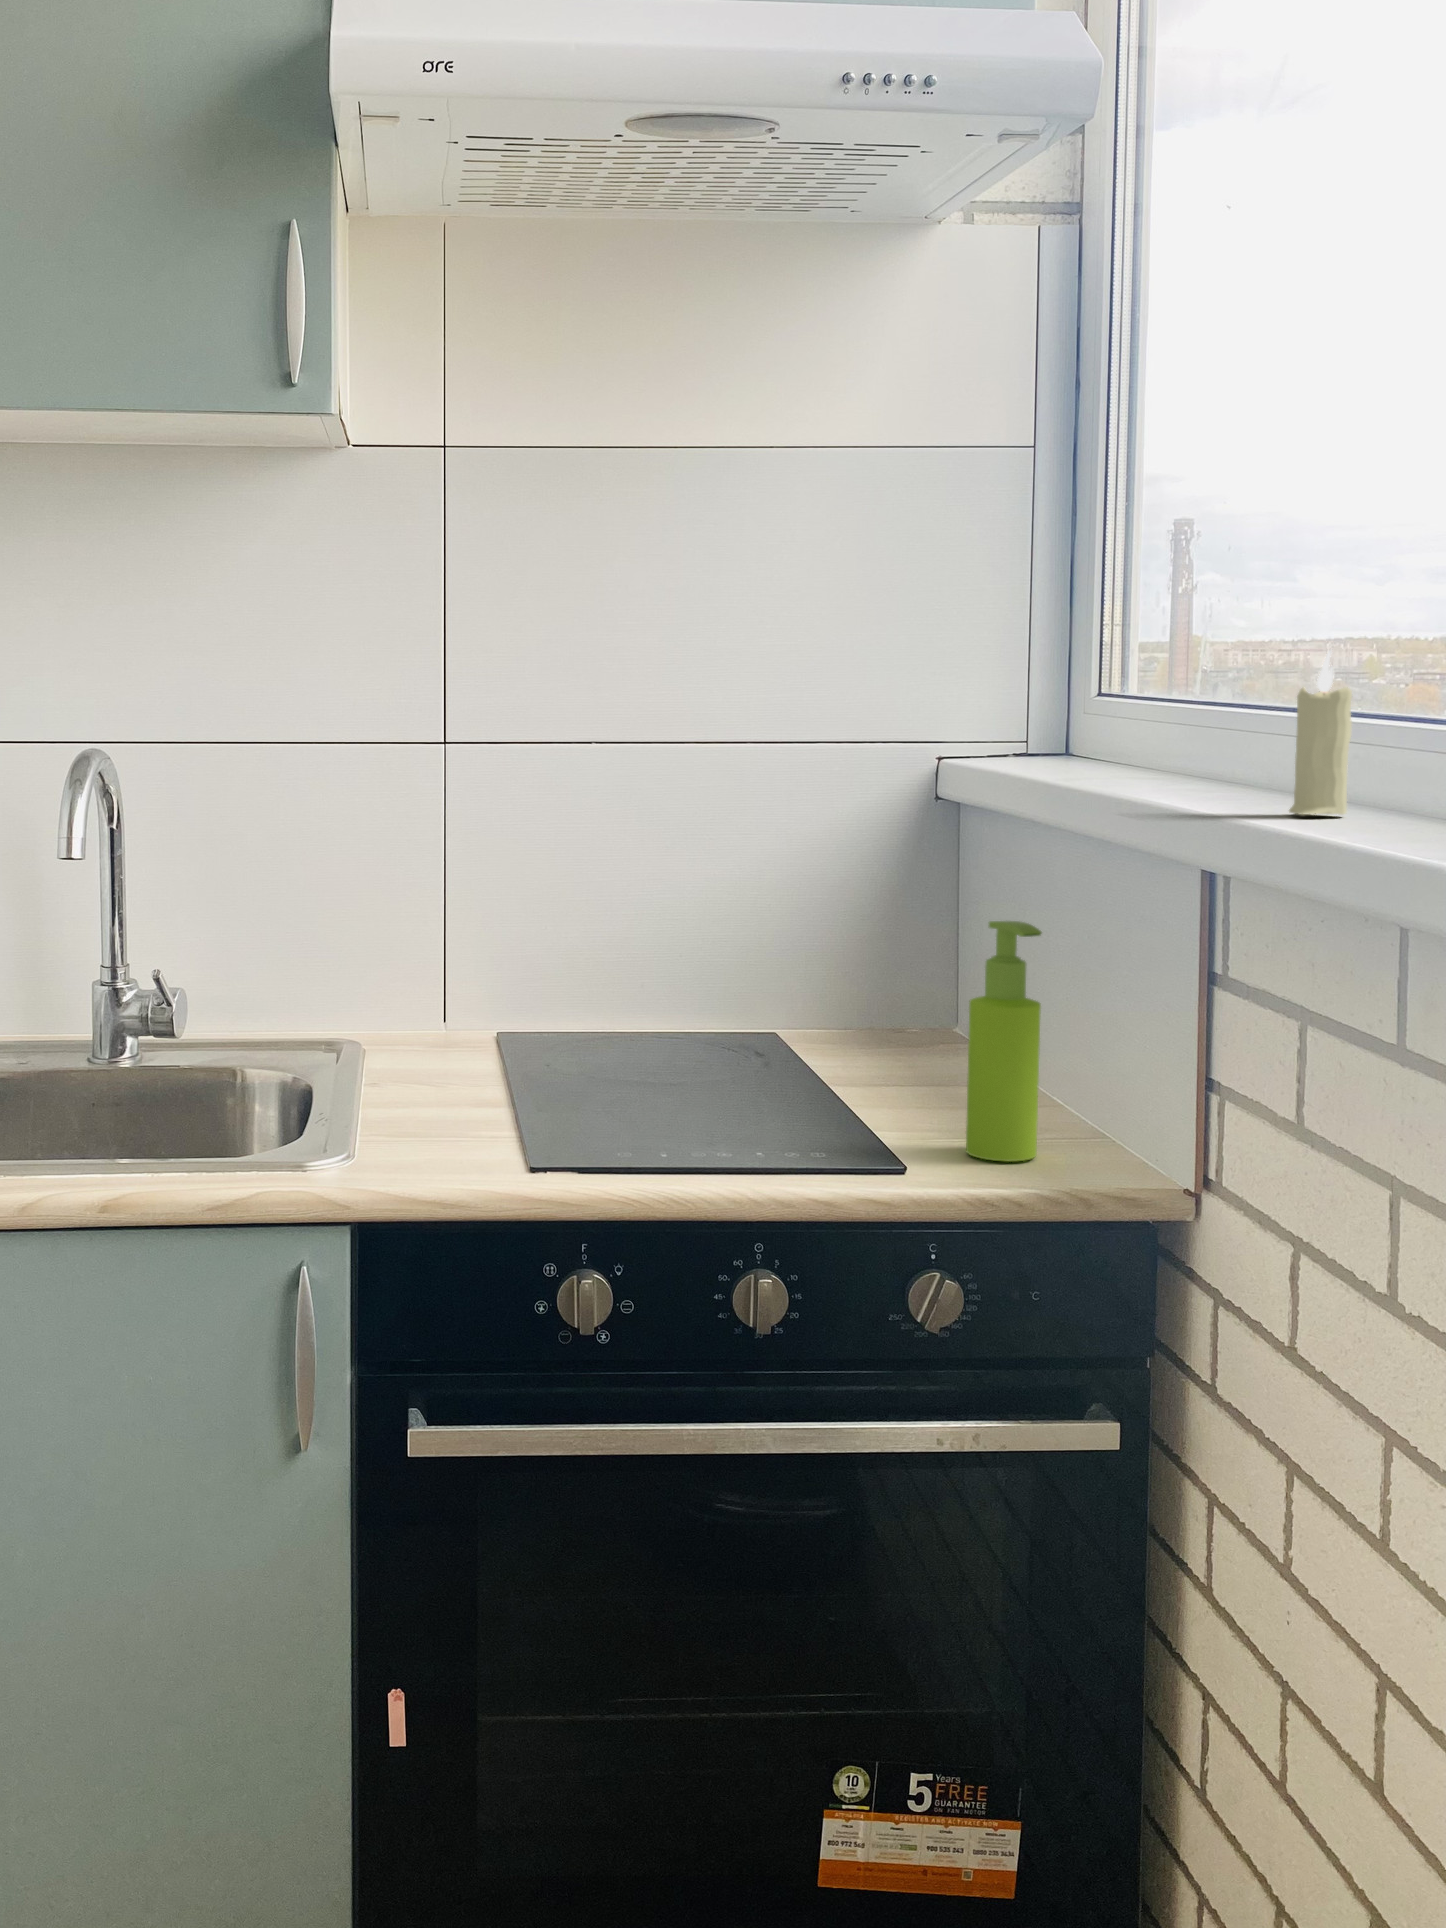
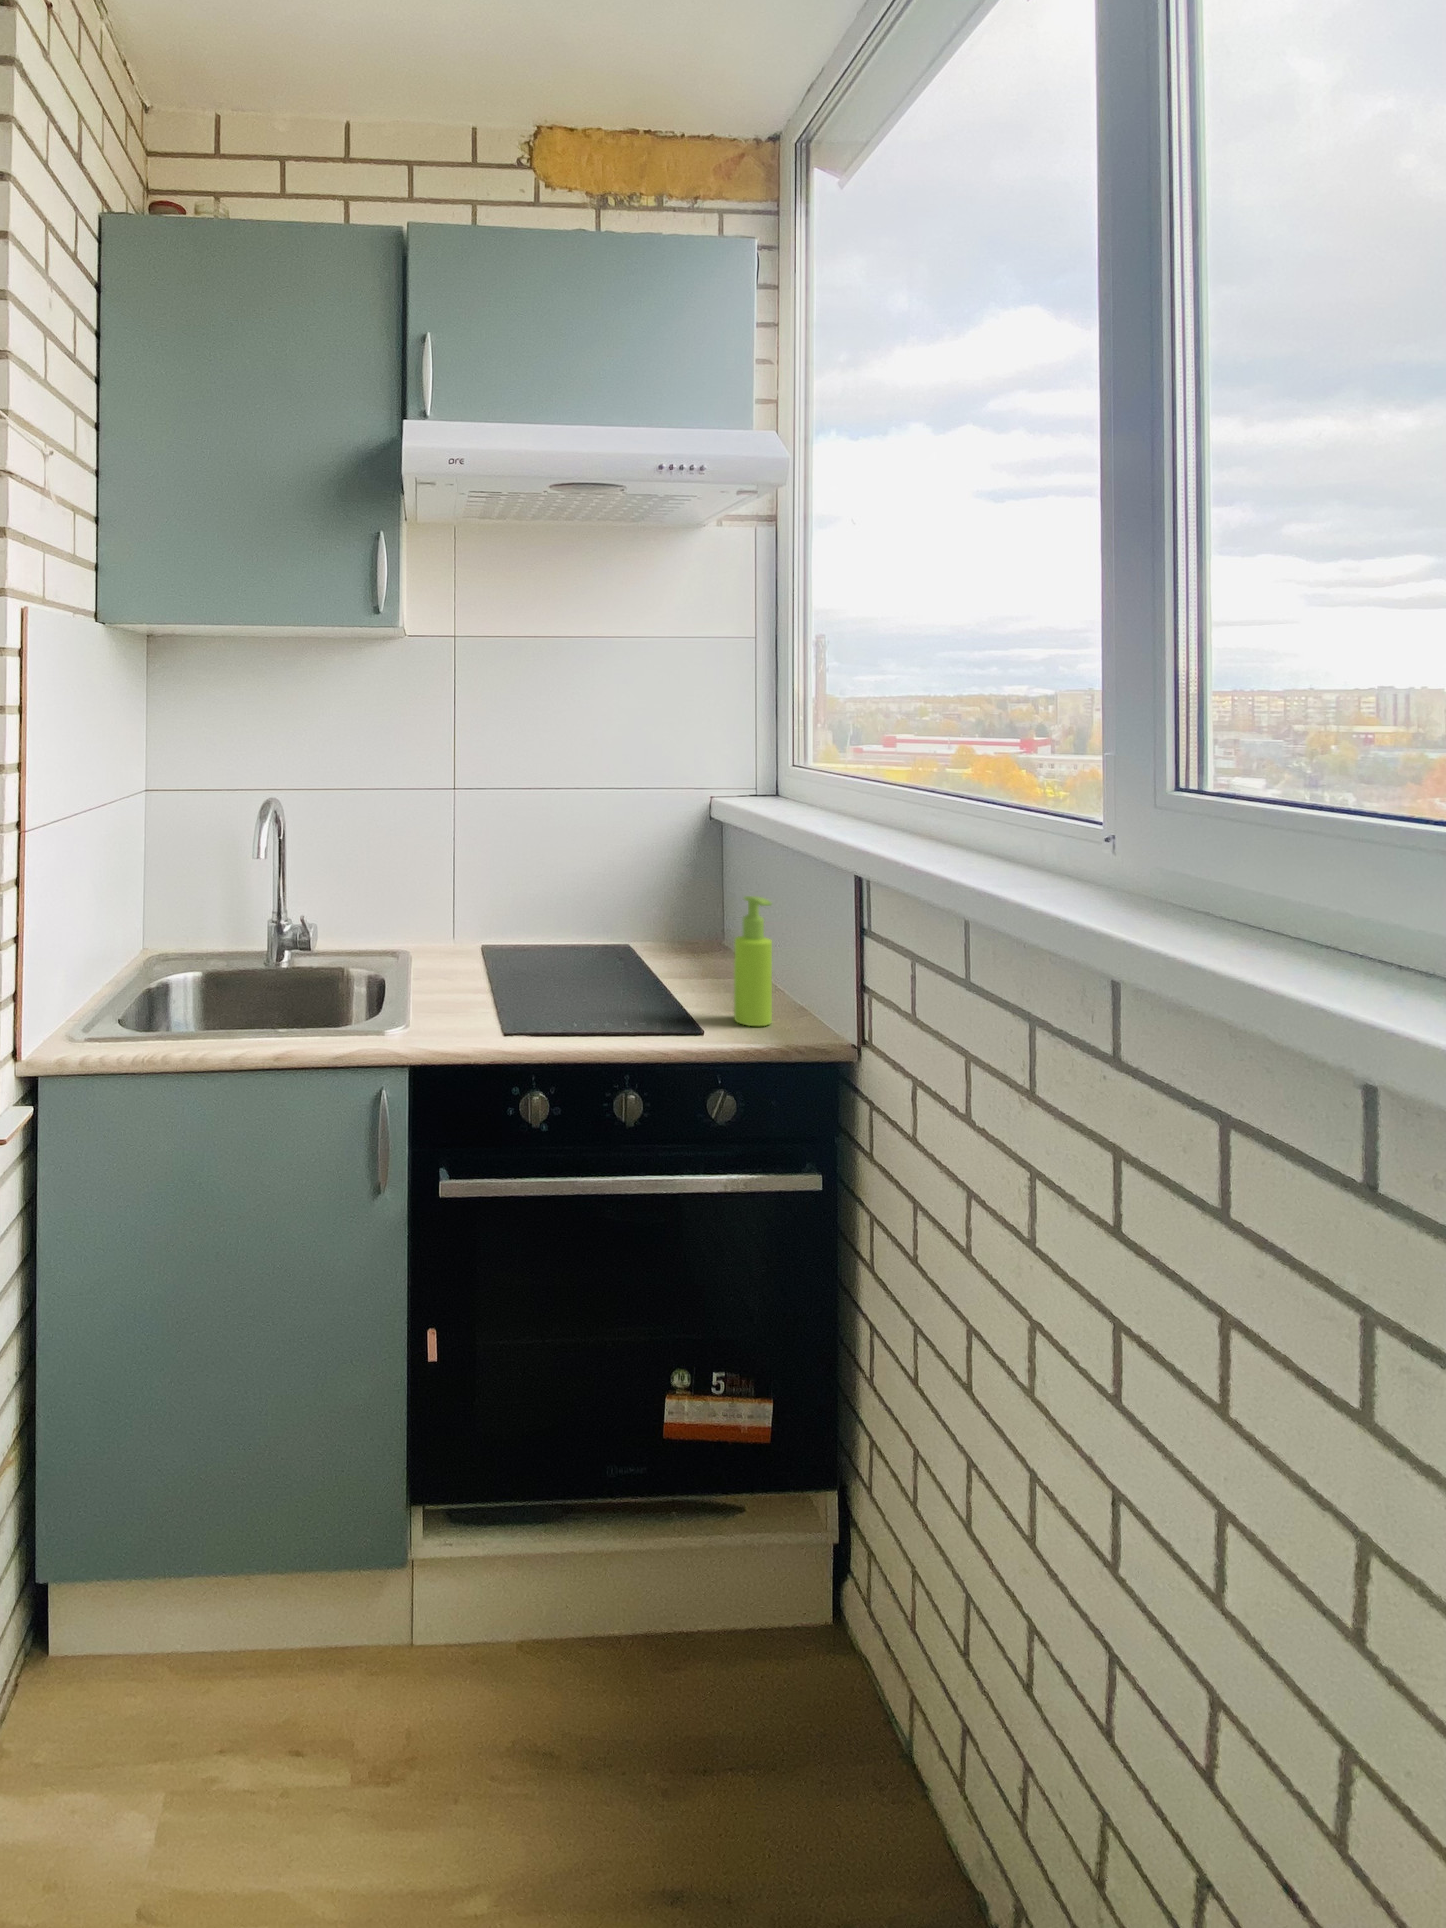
candle: present [1289,650,1352,815] -> none [902,763,933,850]

